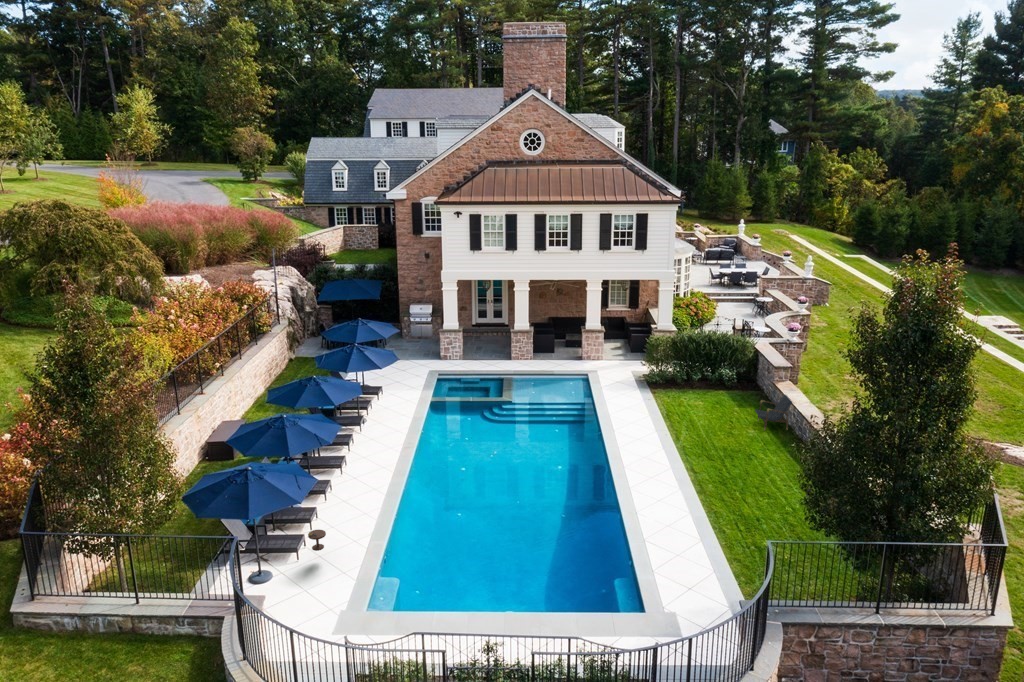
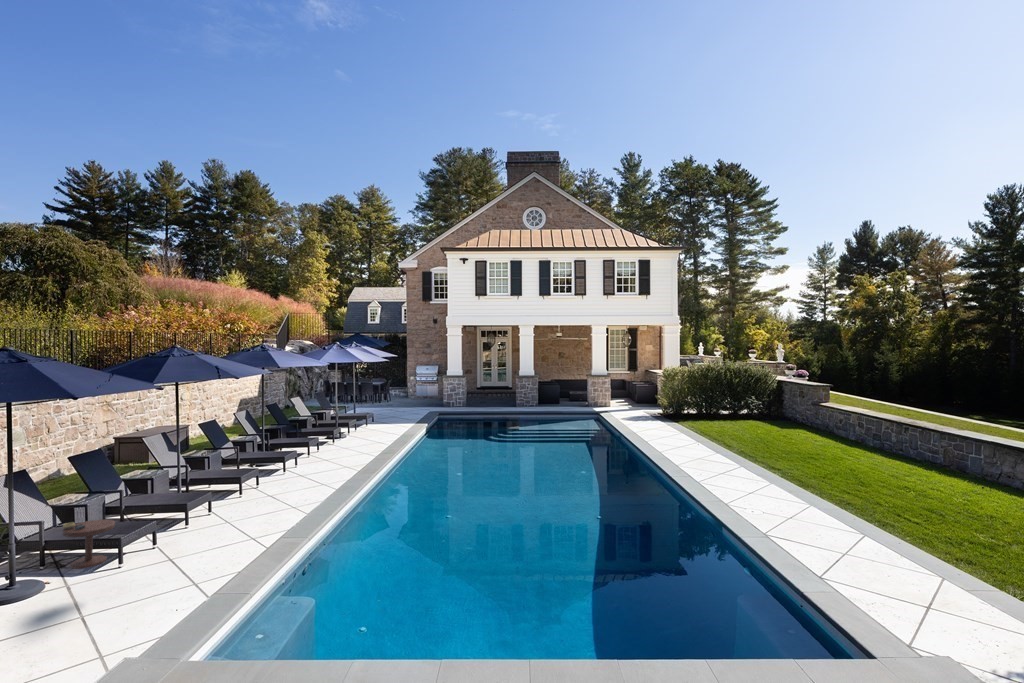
lounge chair: present [755,395,792,430] -> none [824,402,879,444]

